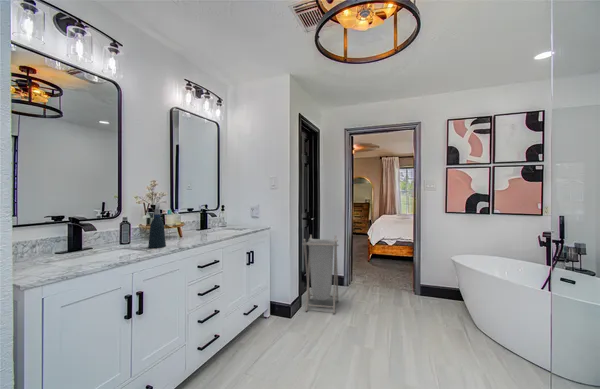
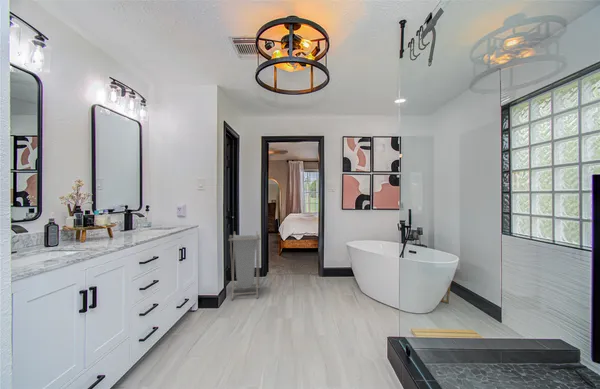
spray bottle: present [148,203,166,248] -> none [87,203,106,247]

